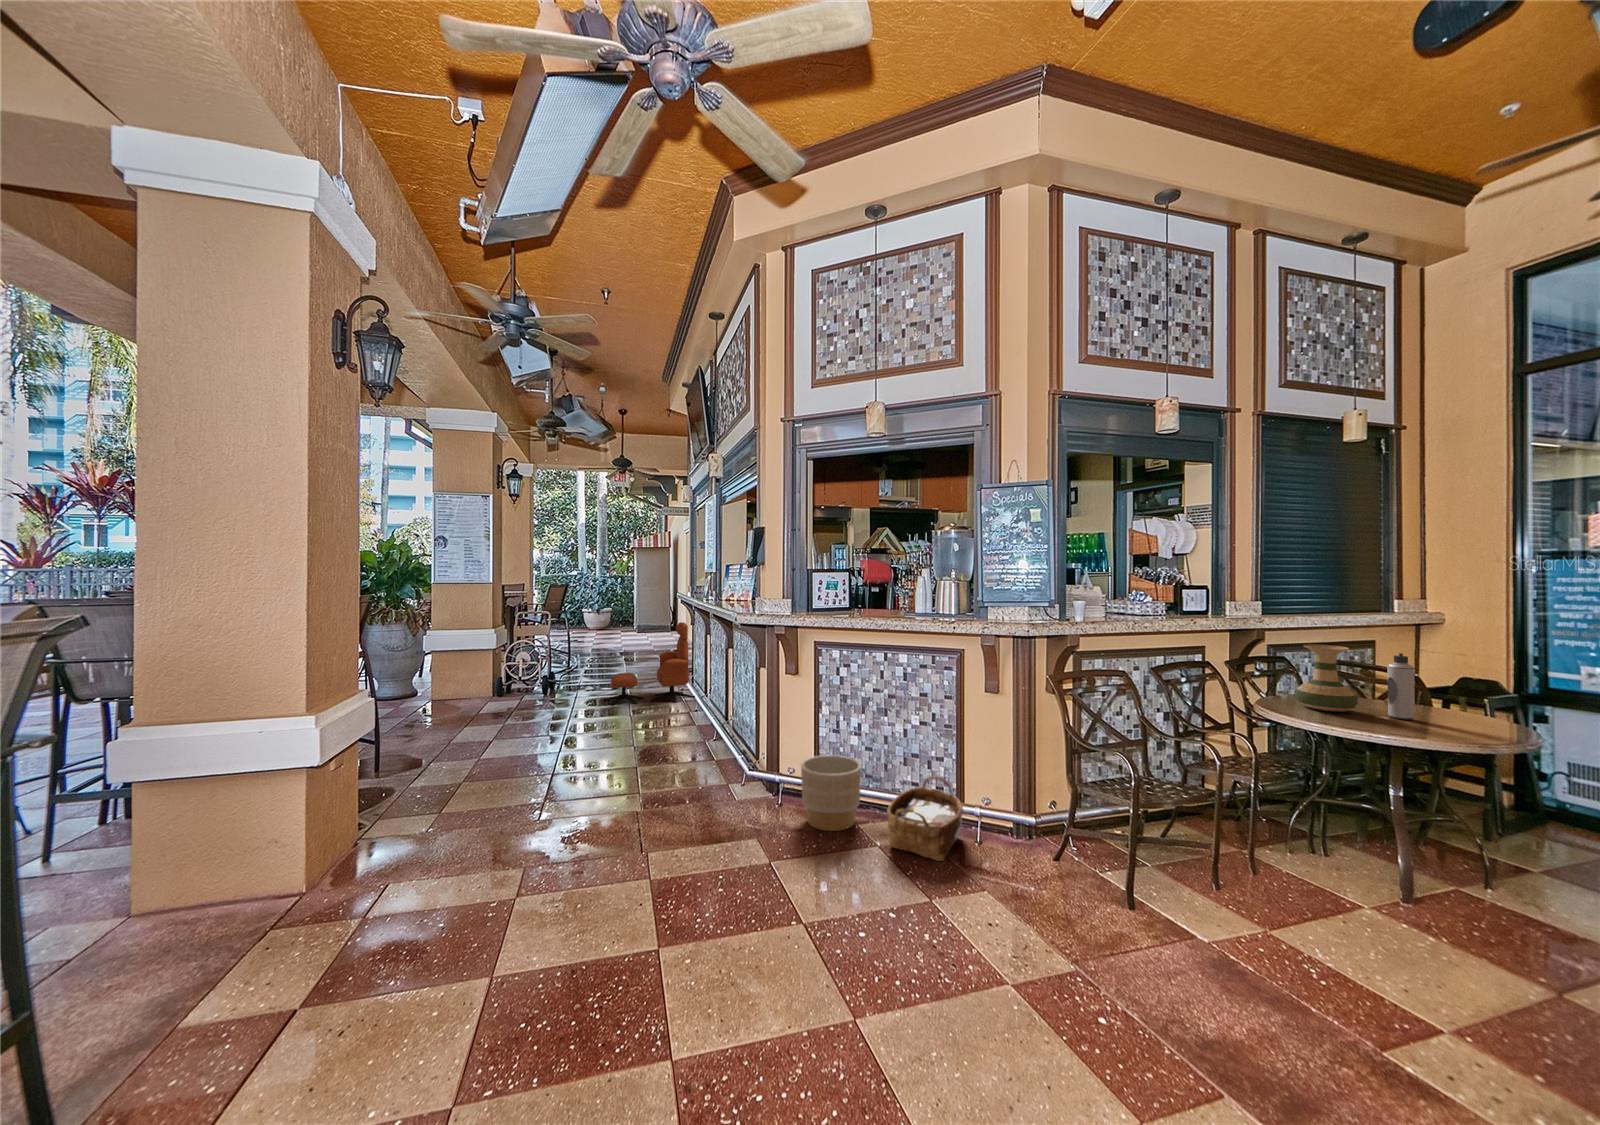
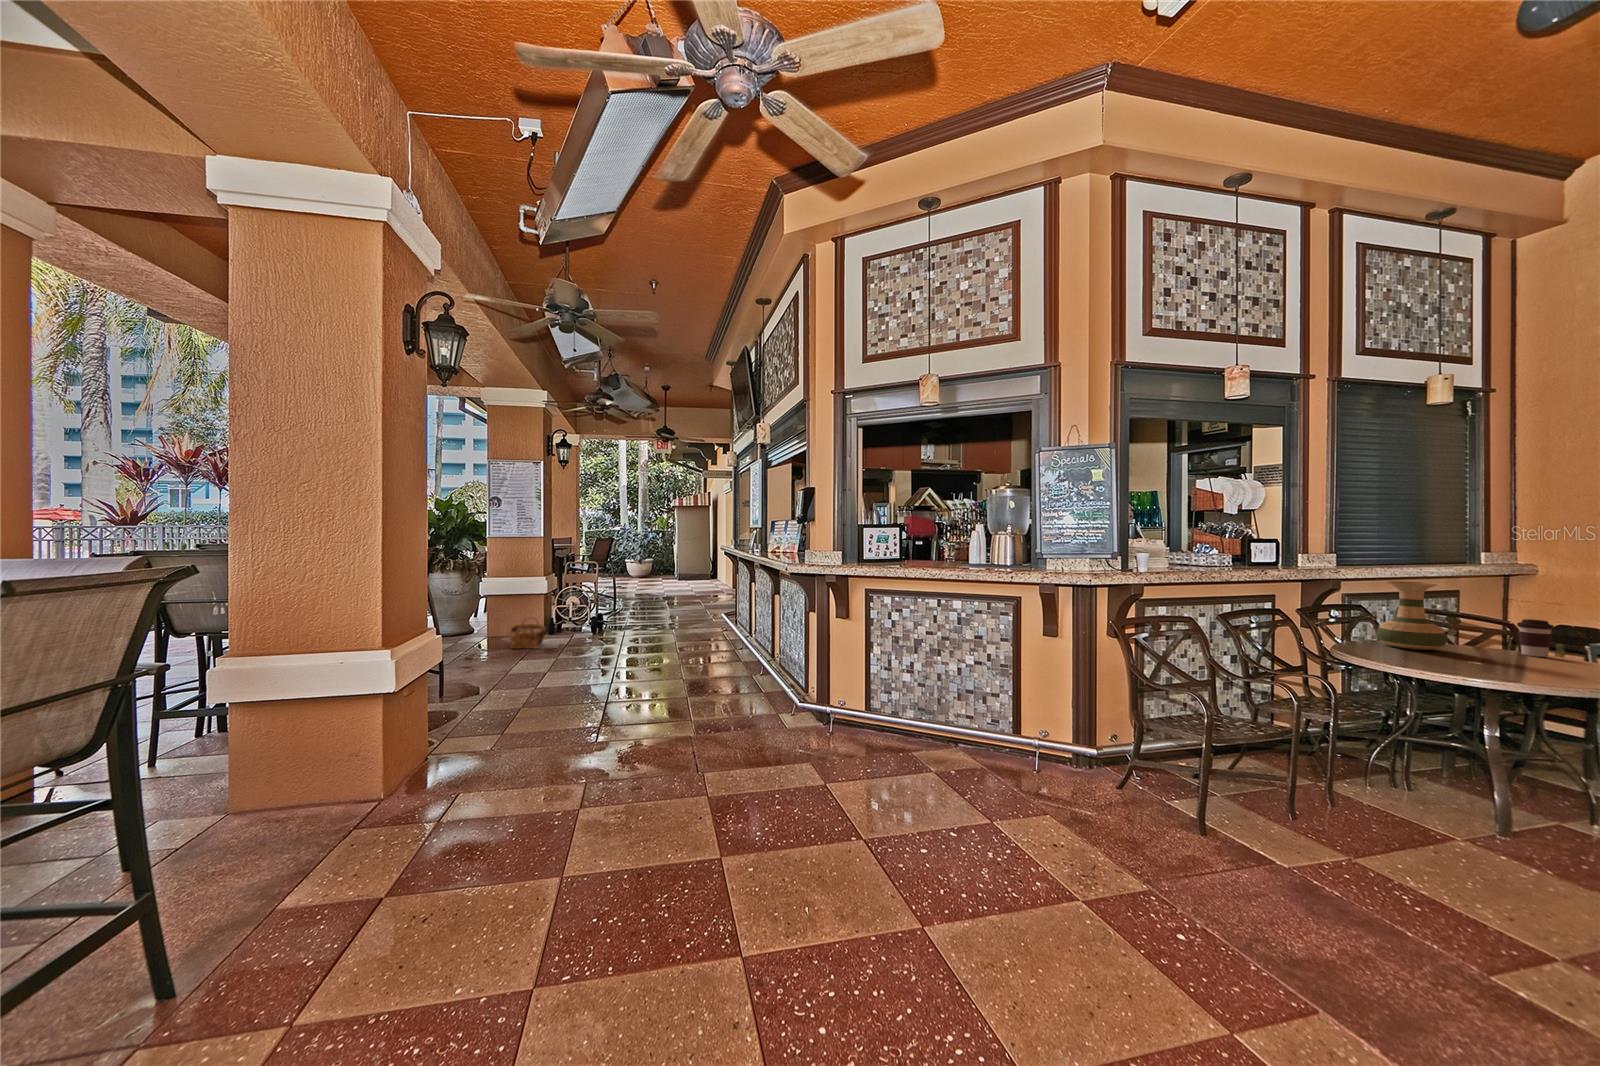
lounge chair: present [603,622,695,705] -> none [650,573,739,652]
water bottle: present [1387,653,1415,720] -> none [1481,589,1512,659]
coffee cup: none [1421,679,1453,716] -> present [1517,619,1554,657]
planter: present [801,755,861,831] -> none [854,692,915,765]
woven basket: present [887,776,963,861] -> present [509,617,546,649]

